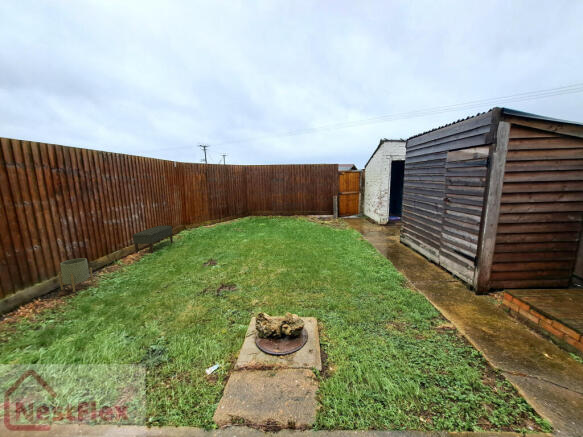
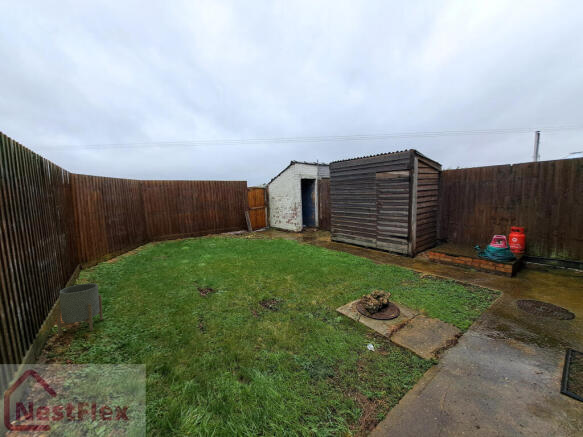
bench: present [133,226,173,253] -> none [71,246,105,286]

